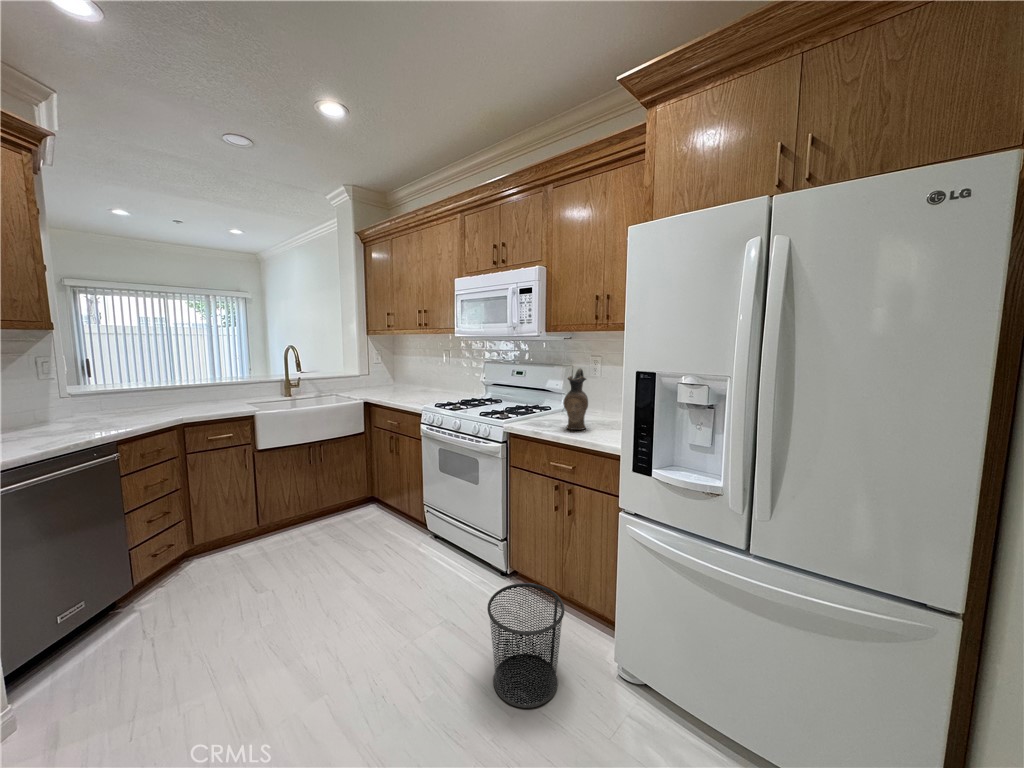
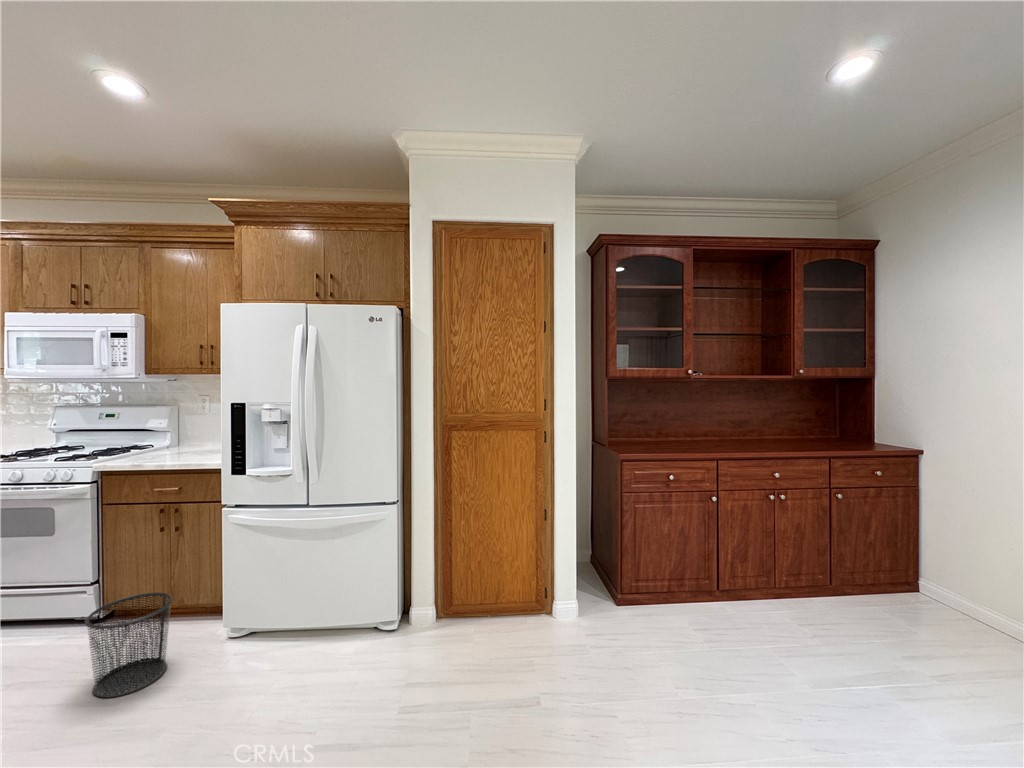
ceramic pitcher: present [563,368,588,430] -> none [168,406,194,459]

